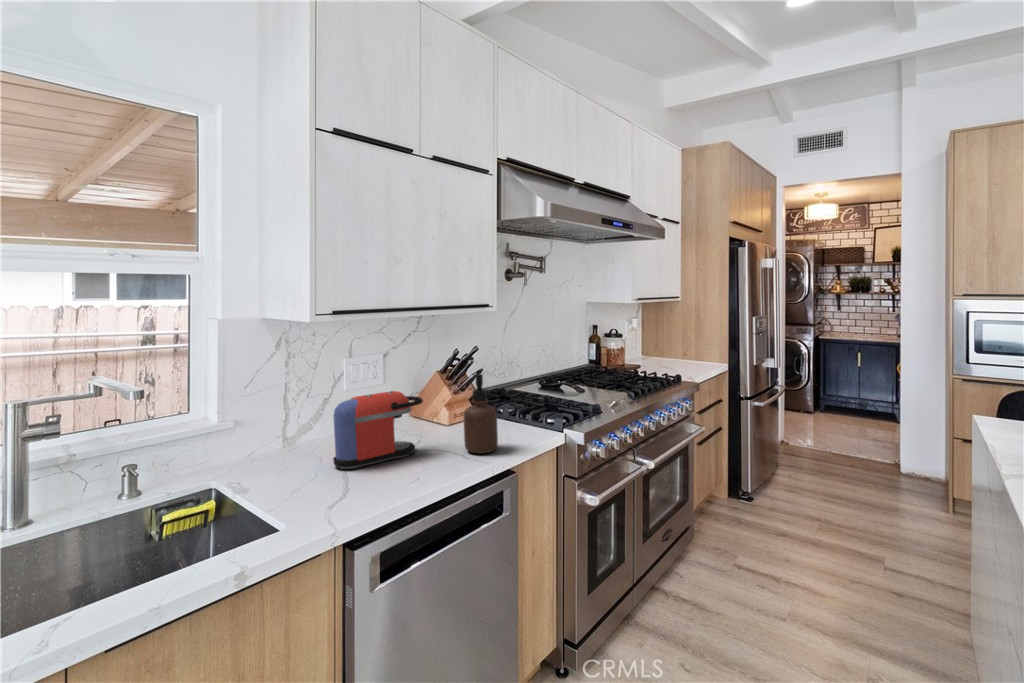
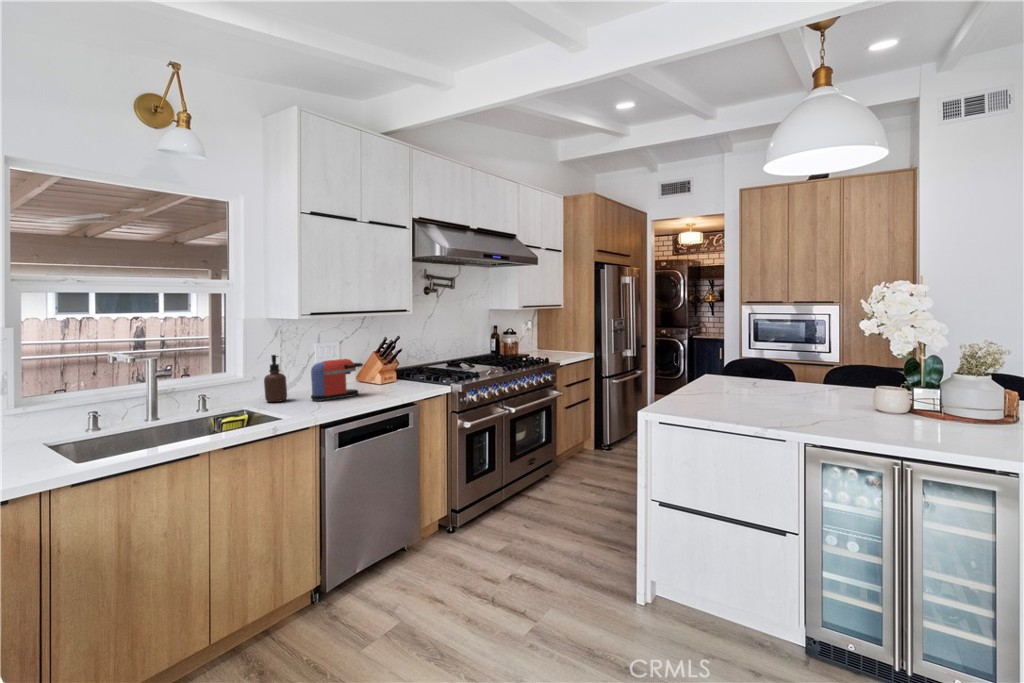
soap dispenser: present [464,374,498,454] -> present [264,355,287,402]

